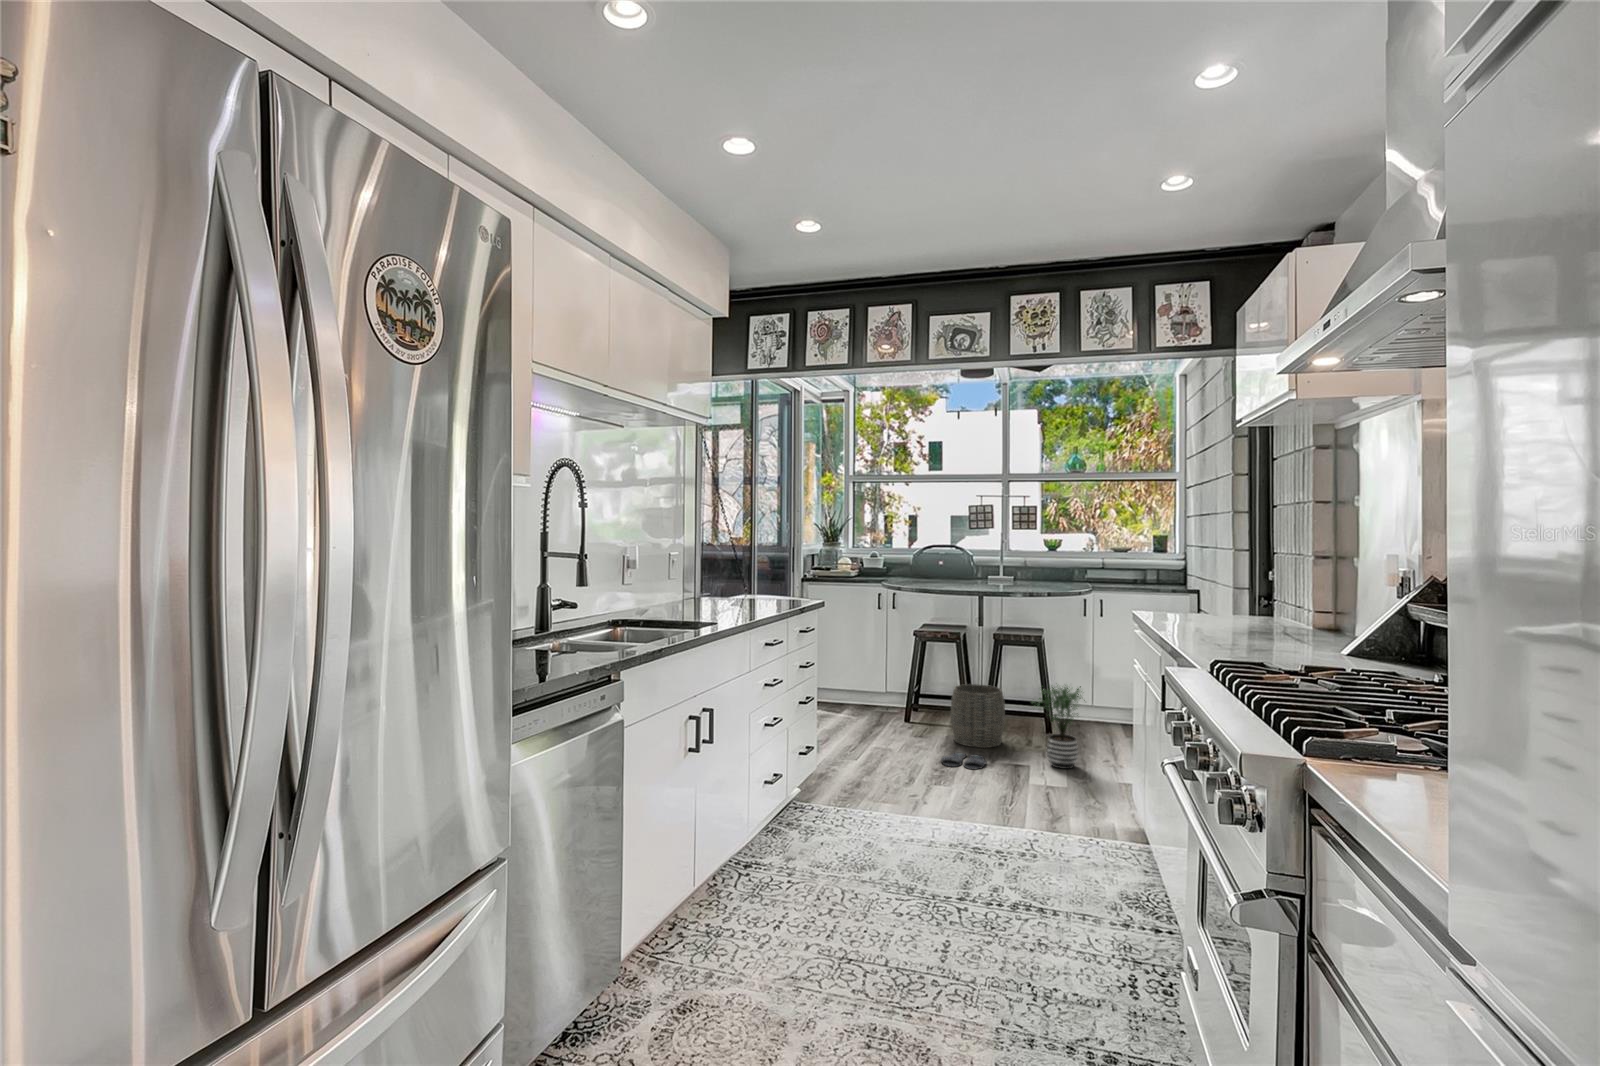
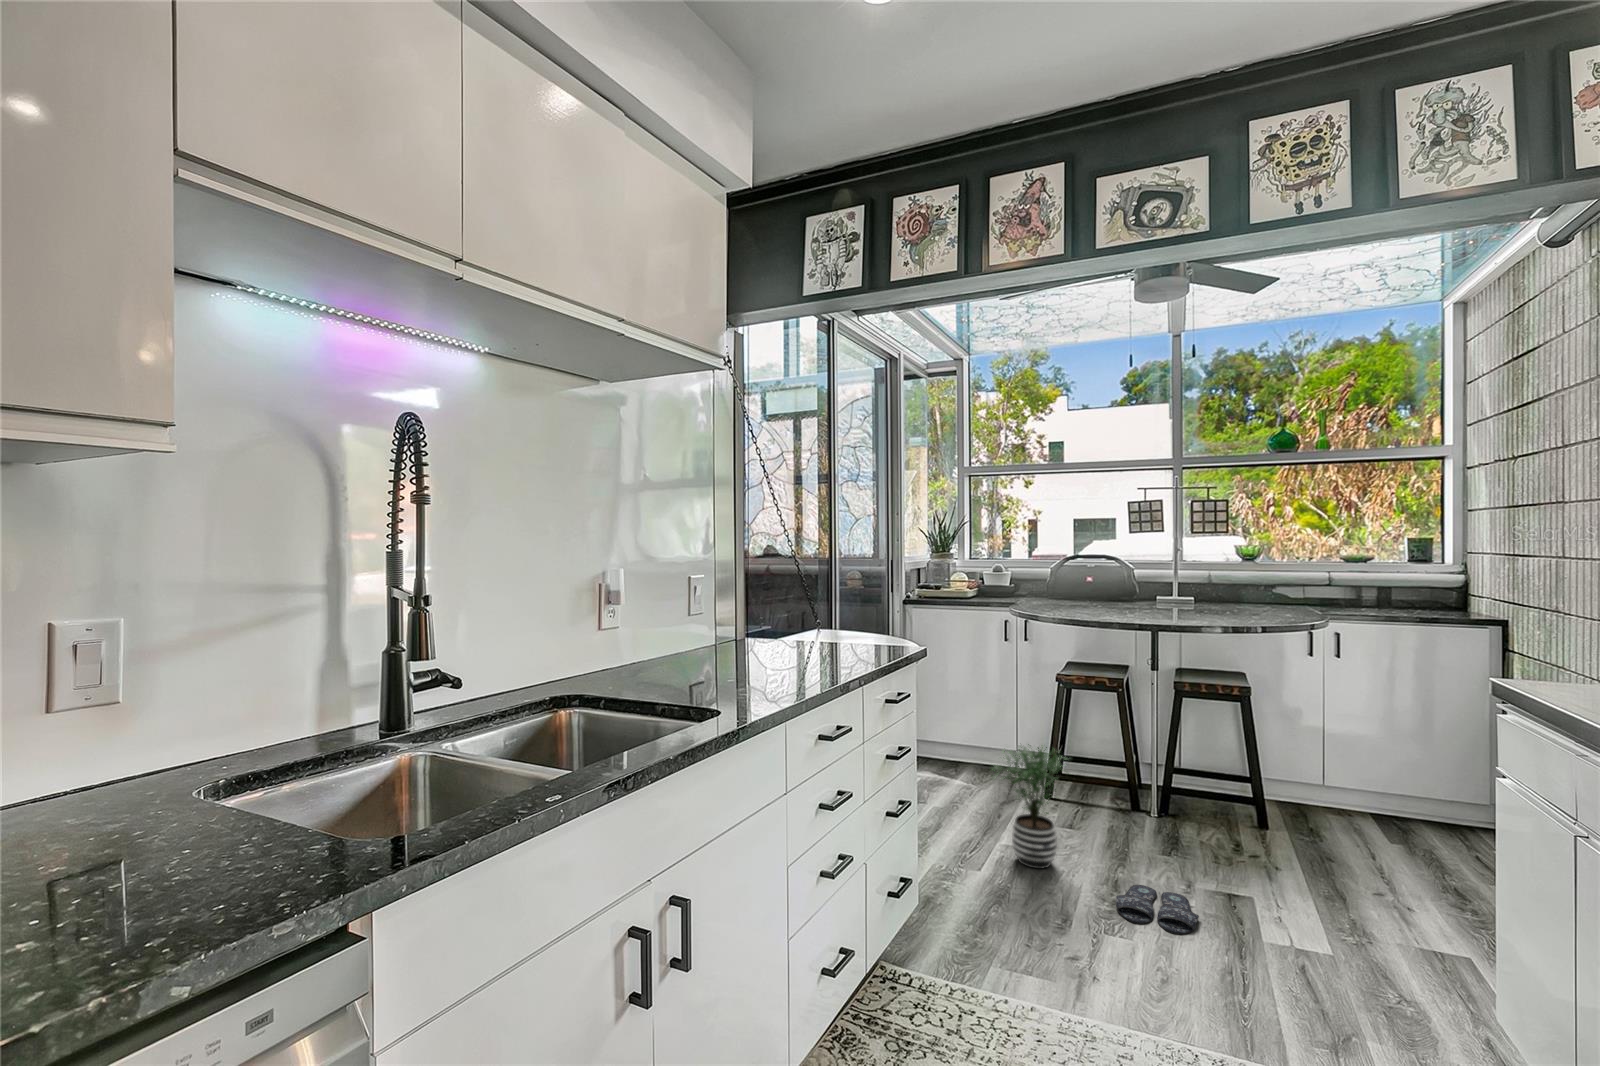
woven basket: present [951,684,1005,748] -> none [1120,764,1212,874]
potted plant: present [1039,685,1085,769] -> present [992,744,1062,869]

